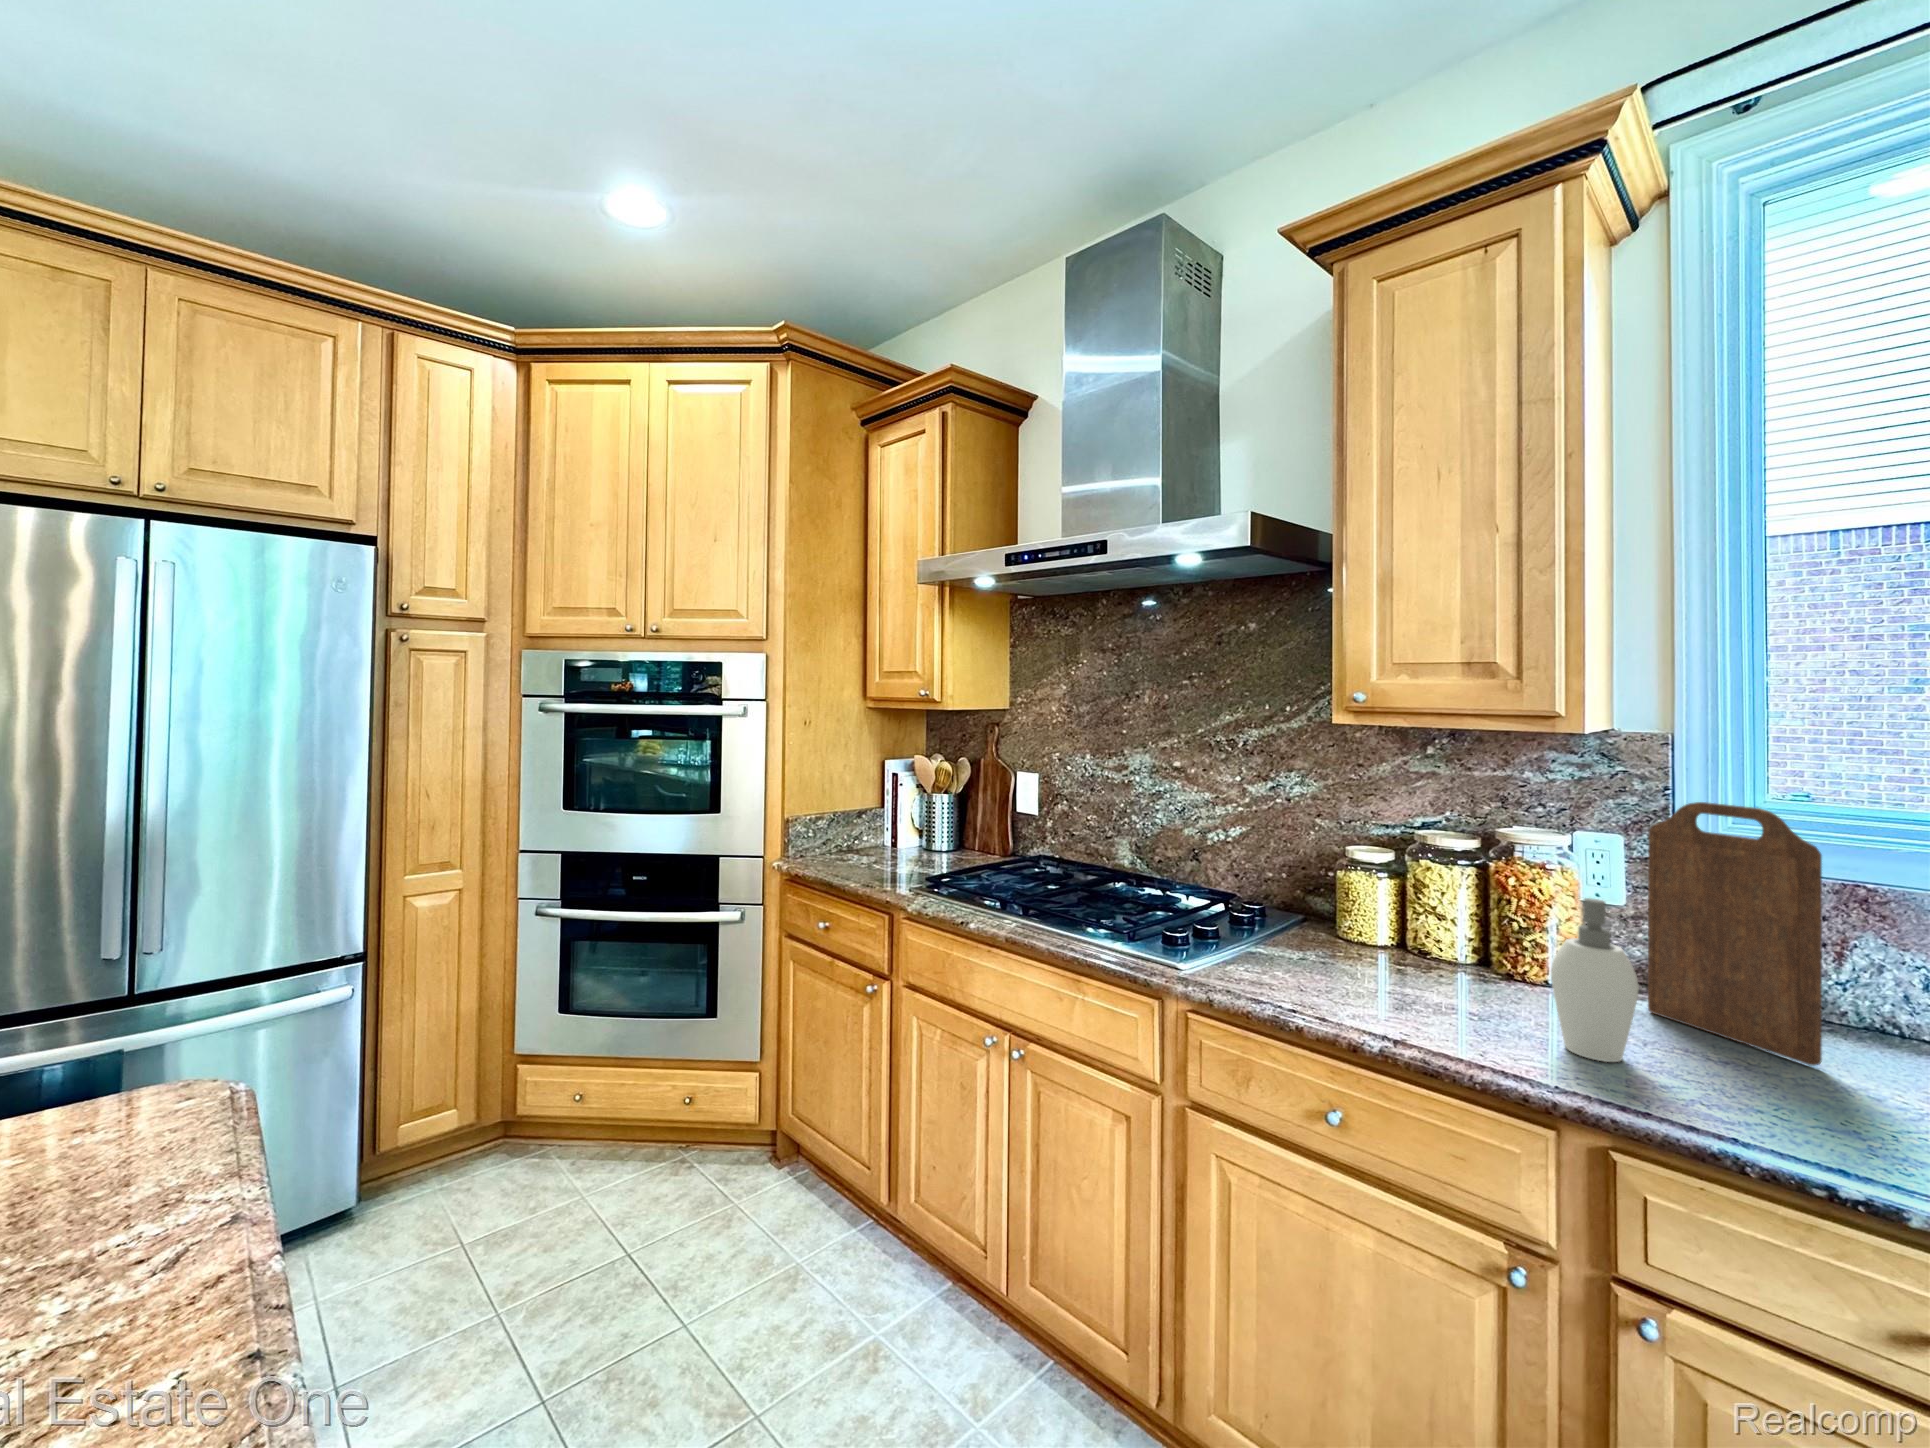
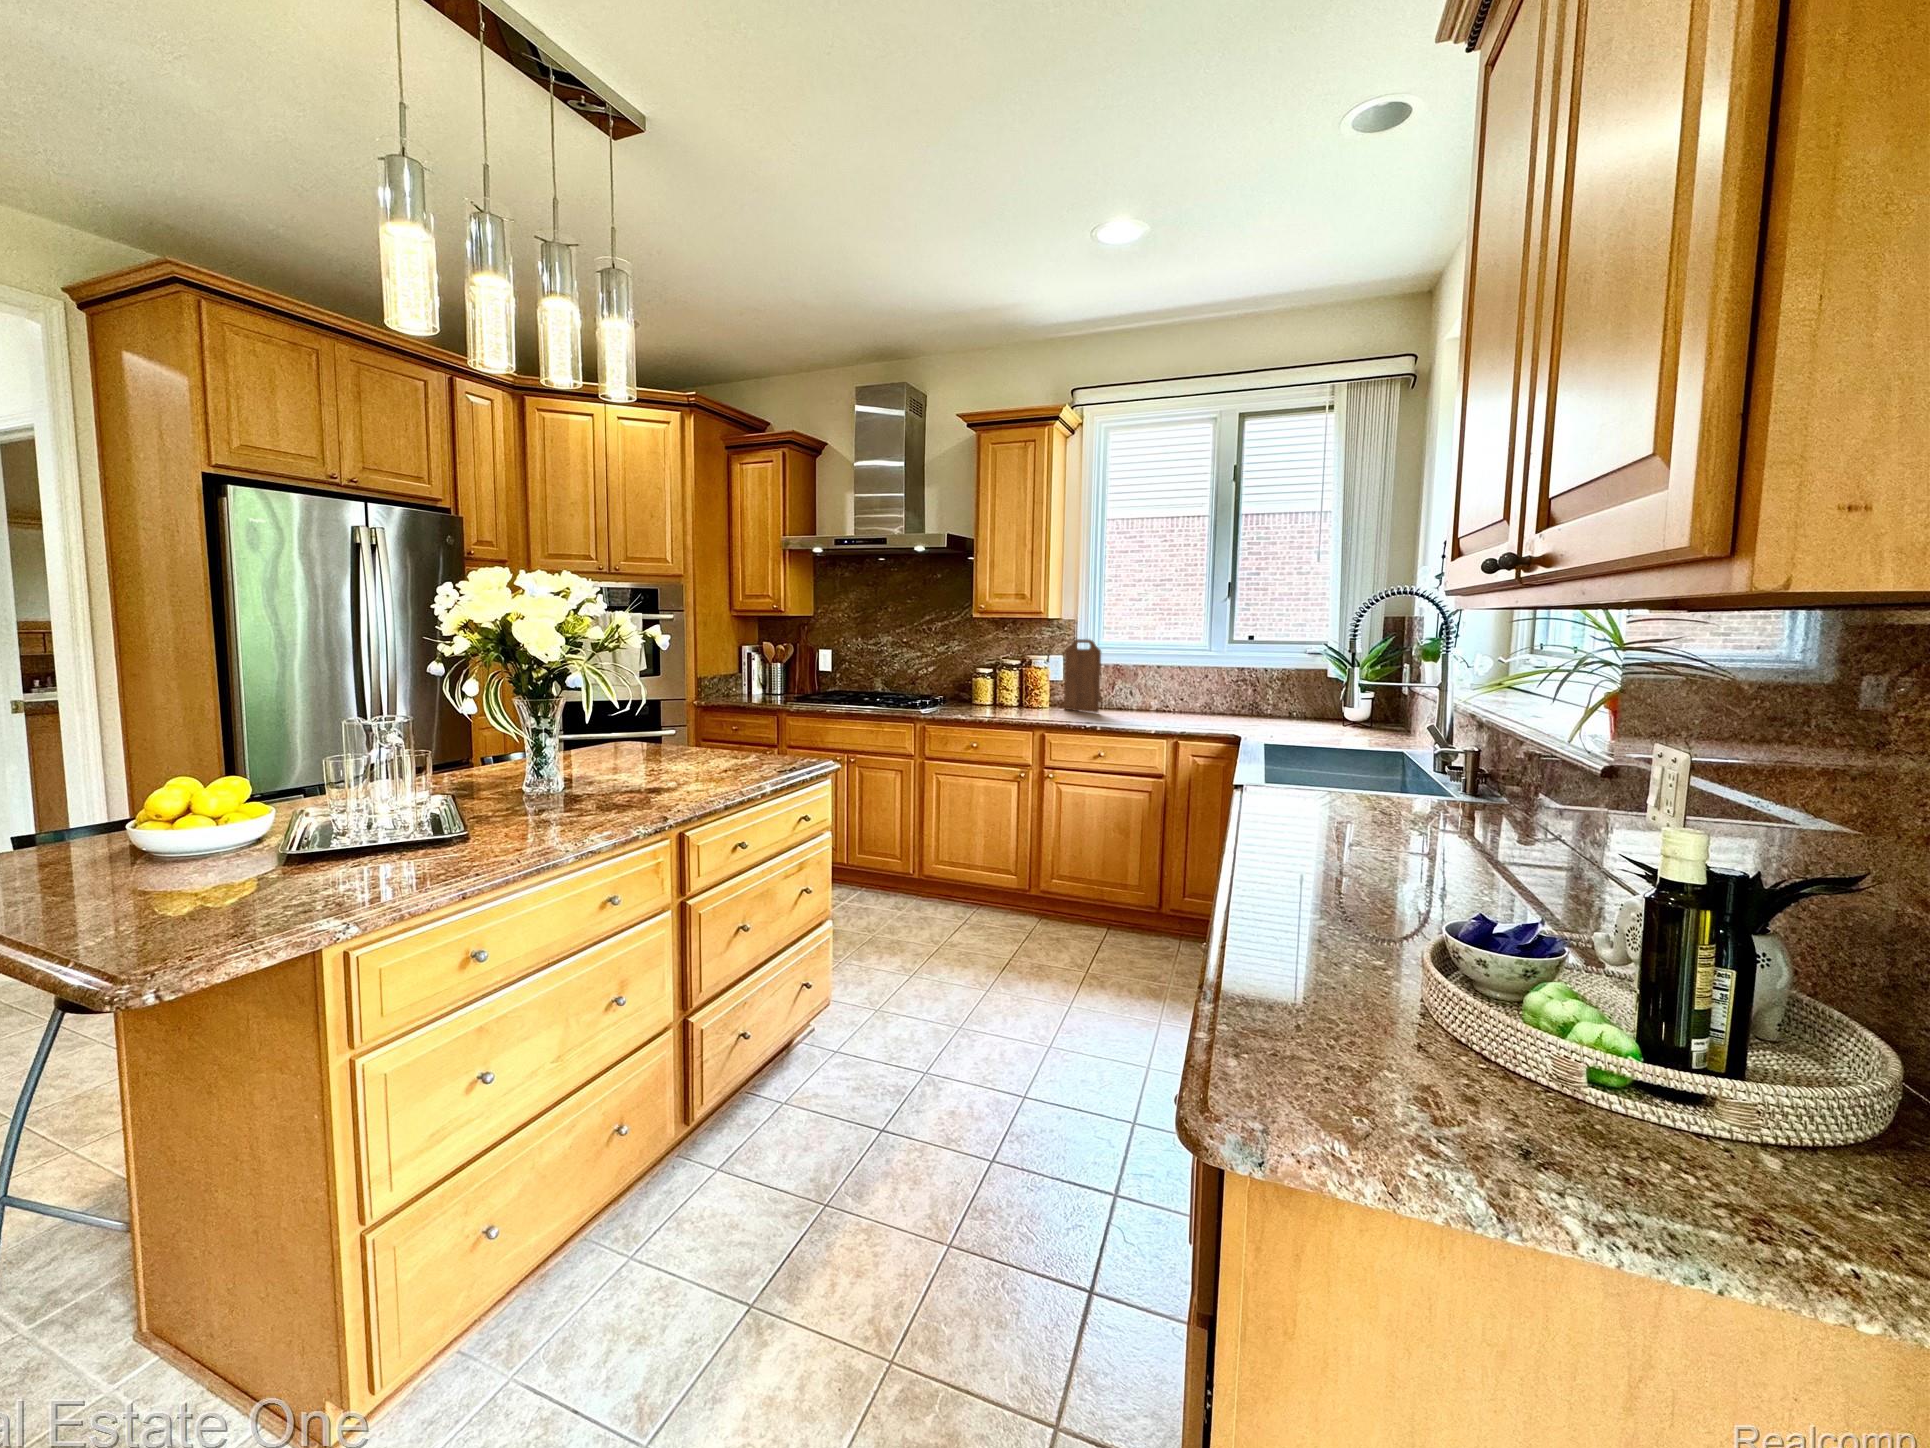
soap dispenser: present [1551,898,1639,1062] -> none [1036,669,1057,716]

